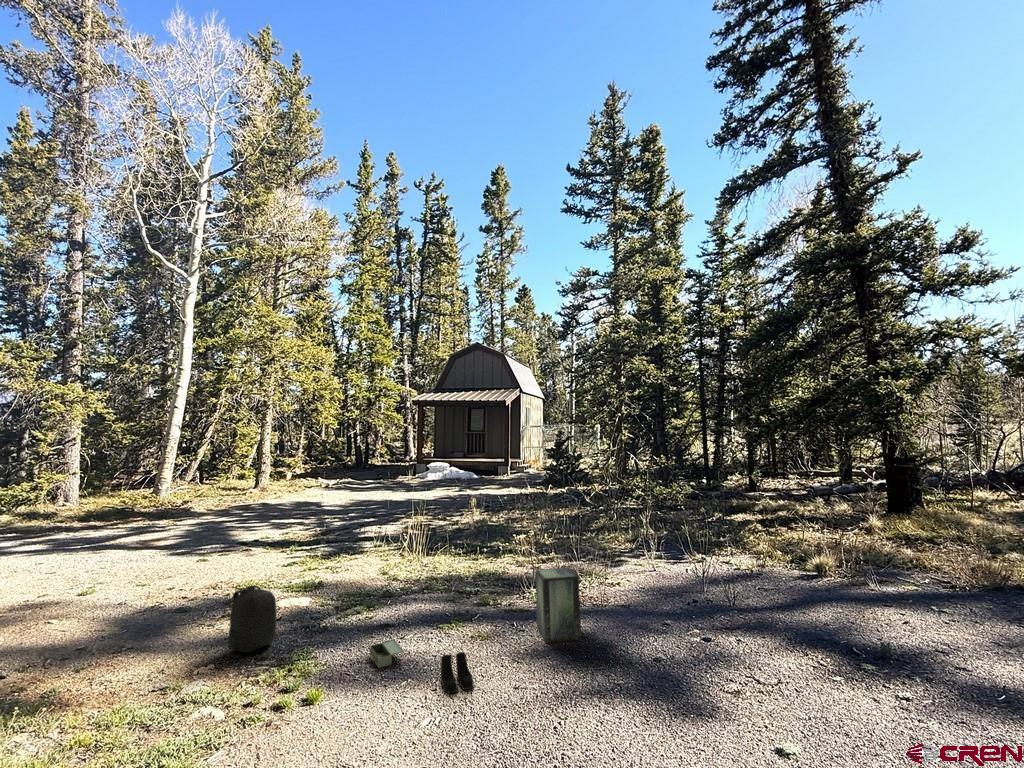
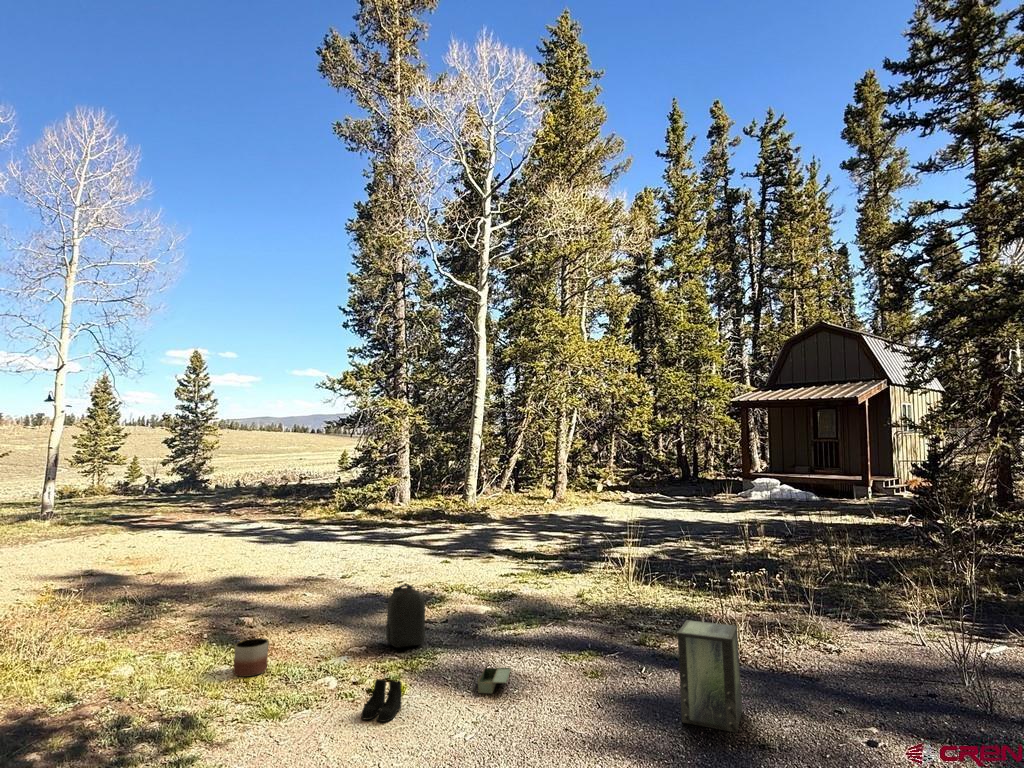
boots: present [440,652,473,693] -> present [361,679,402,722]
planter: none [59,681,112,736] -> present [233,638,268,677]

